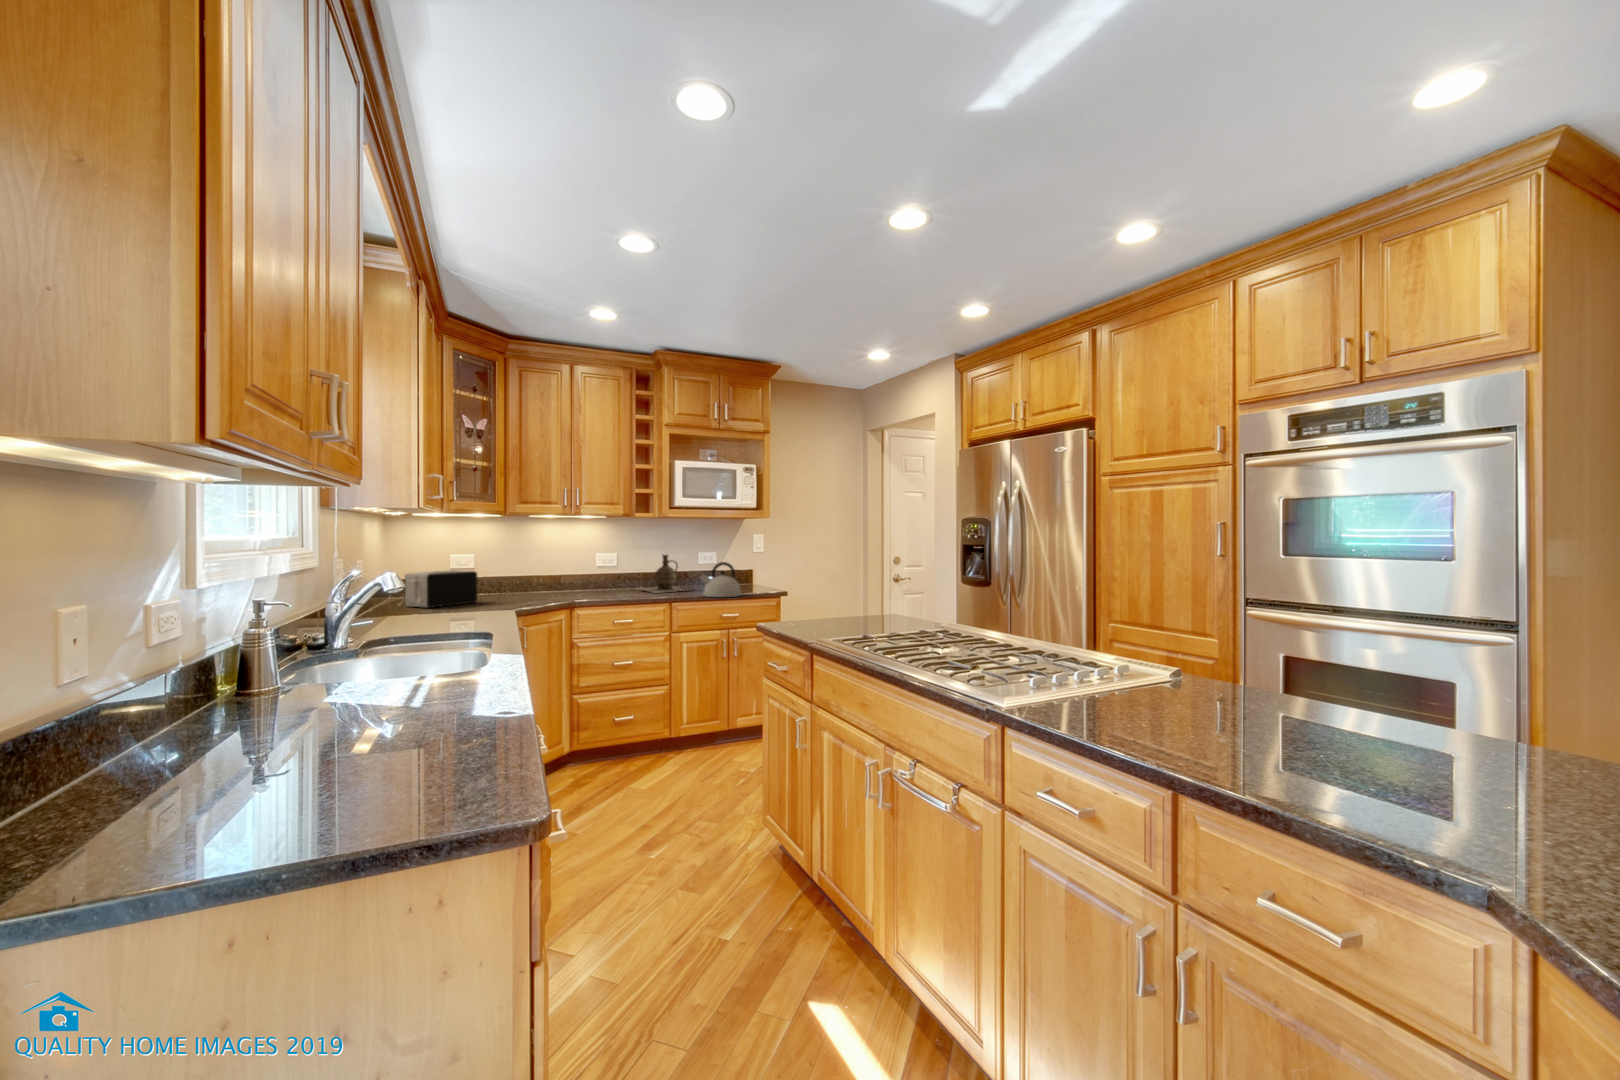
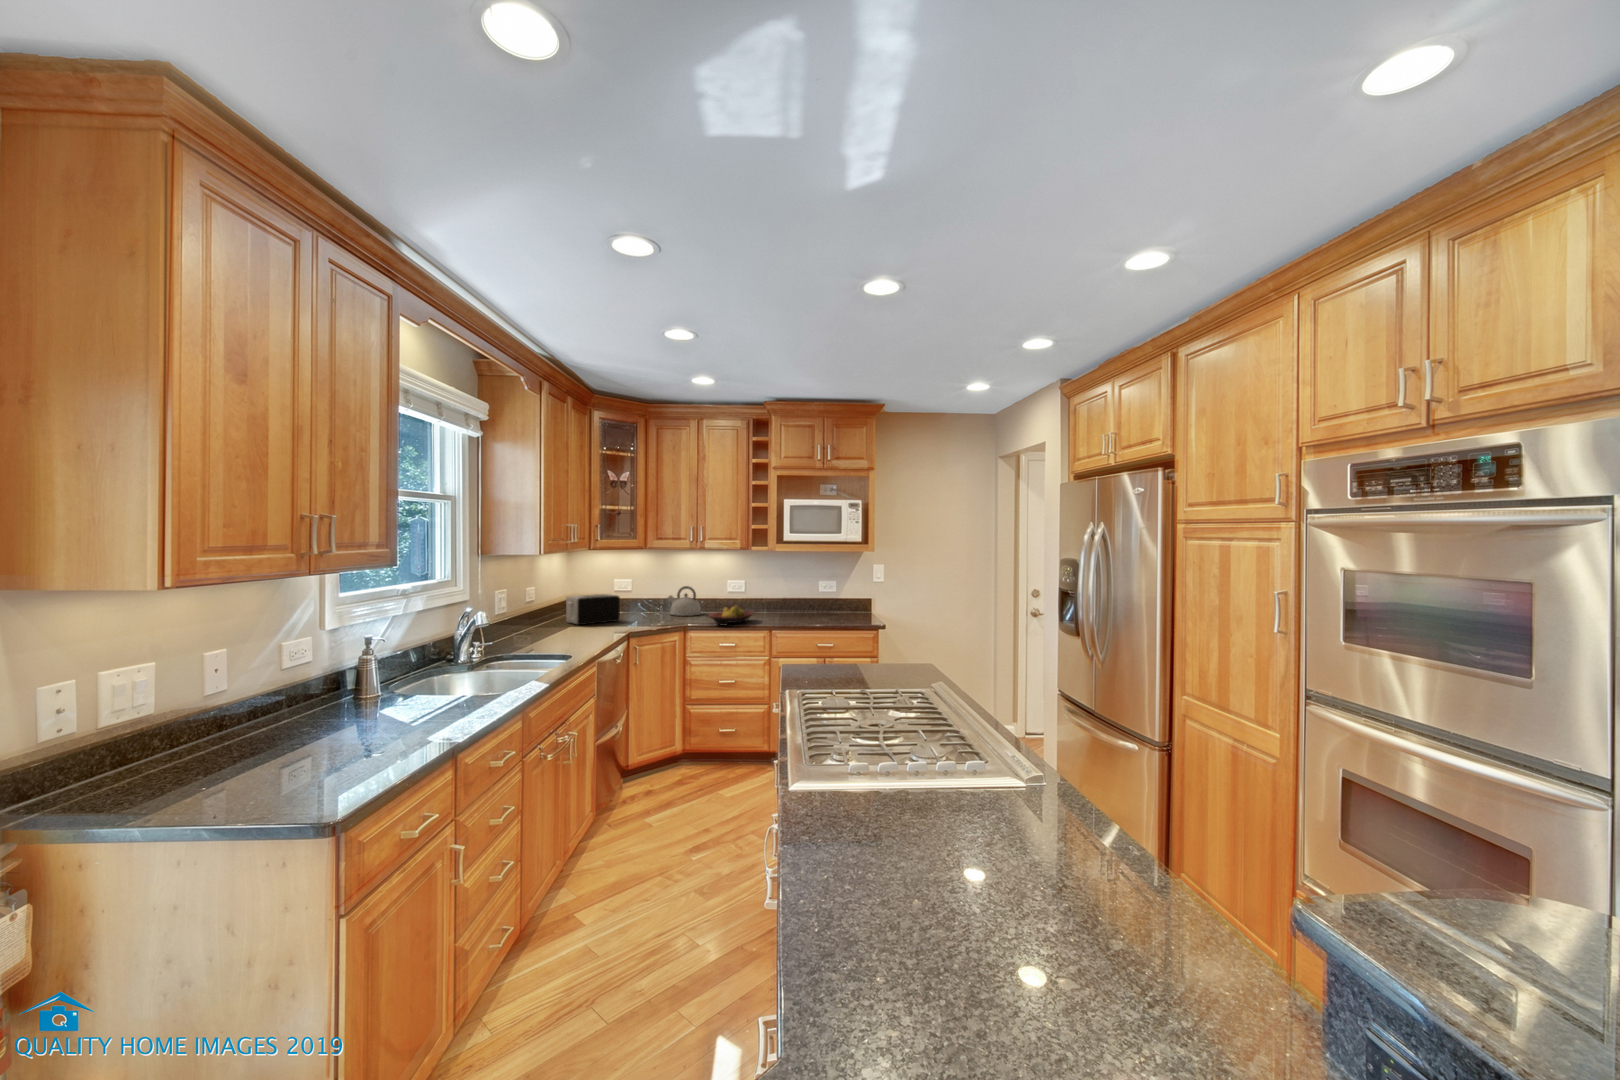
ceramic jug: present [643,555,686,593] -> none [758,583,802,619]
kettle: present [700,562,741,597] -> present [668,586,701,616]
fruit bowl: none [596,578,645,600] -> present [708,606,754,626]

